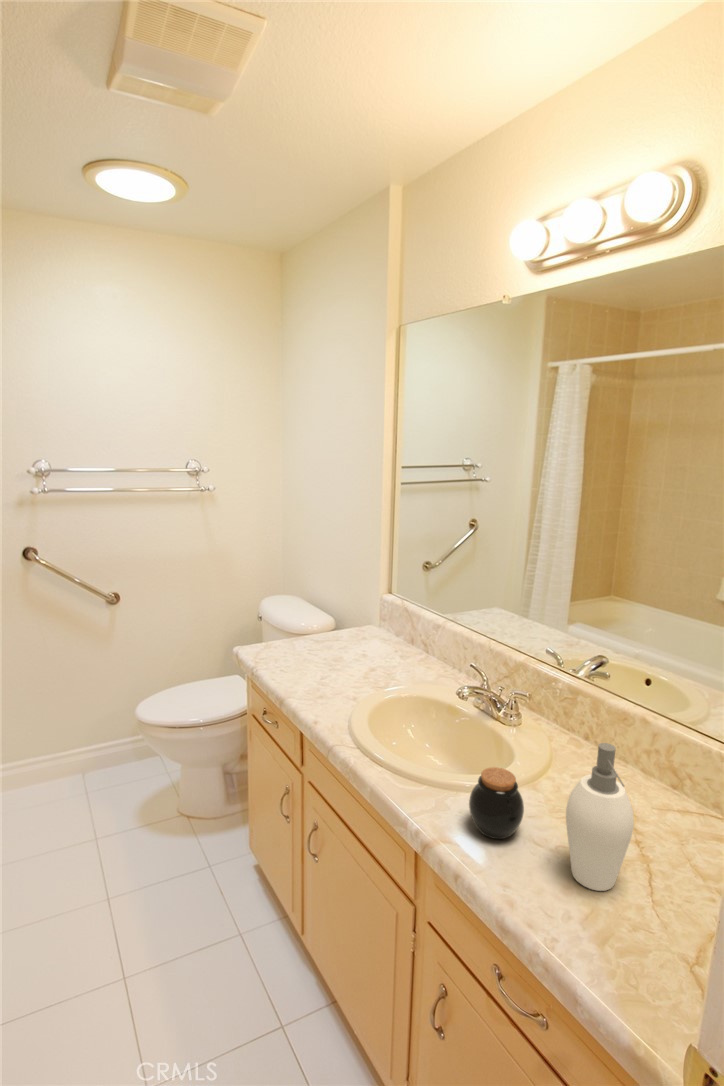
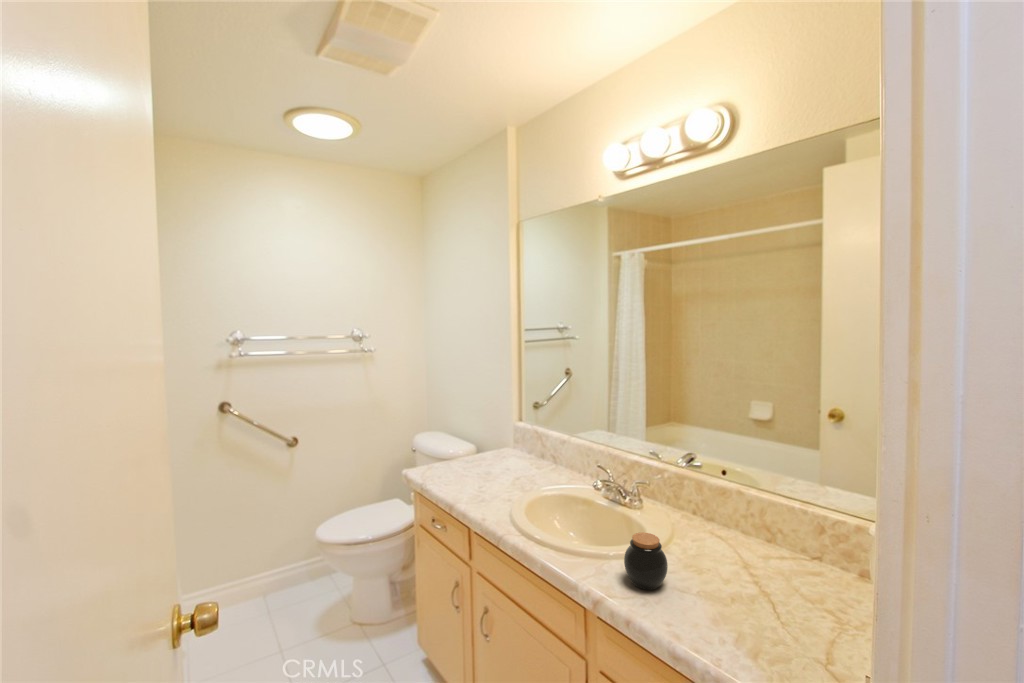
soap dispenser: present [566,743,634,891] -> none [704,499,758,619]

